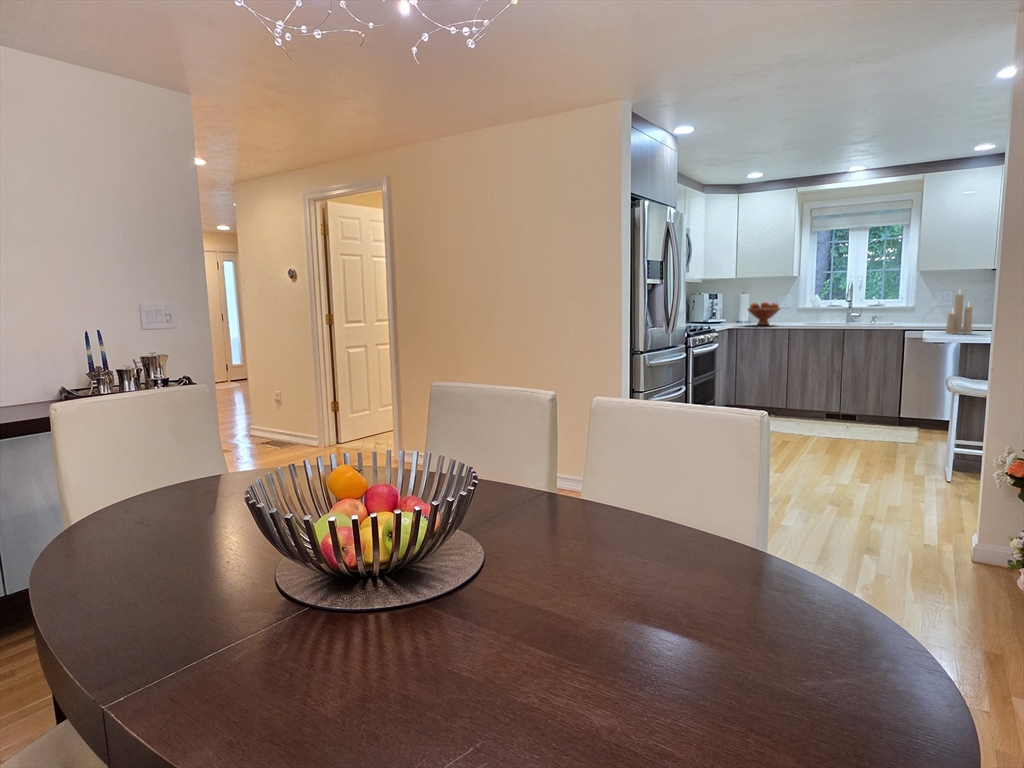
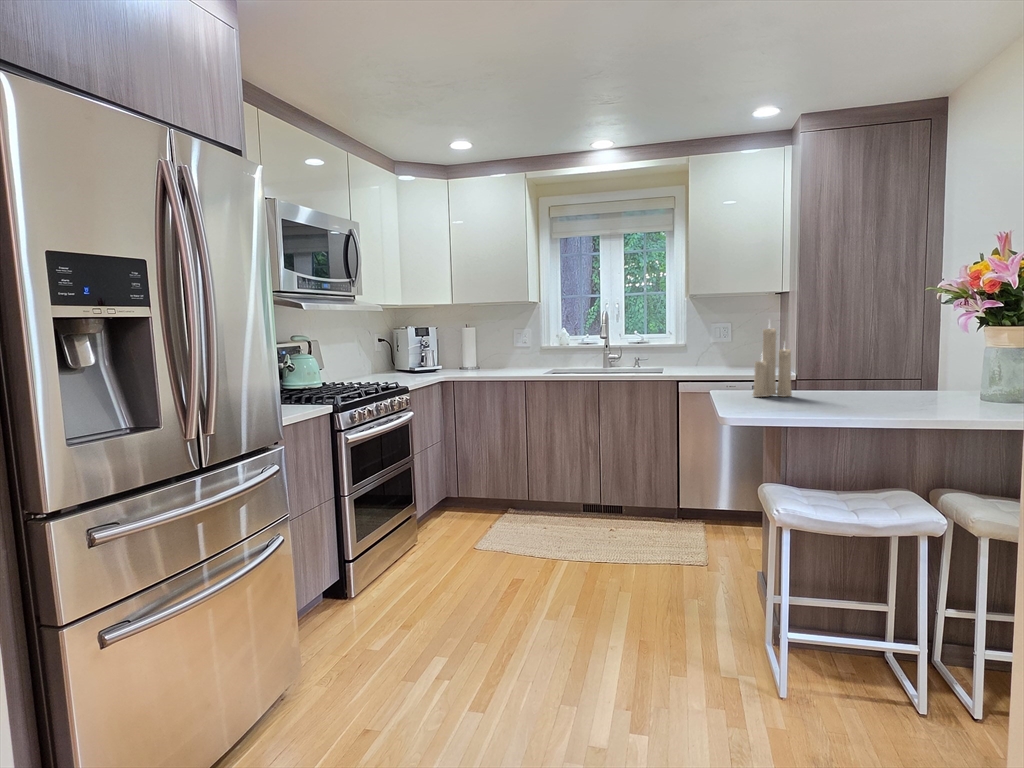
fruit bowl: present [748,302,780,325] -> none [465,340,512,376]

